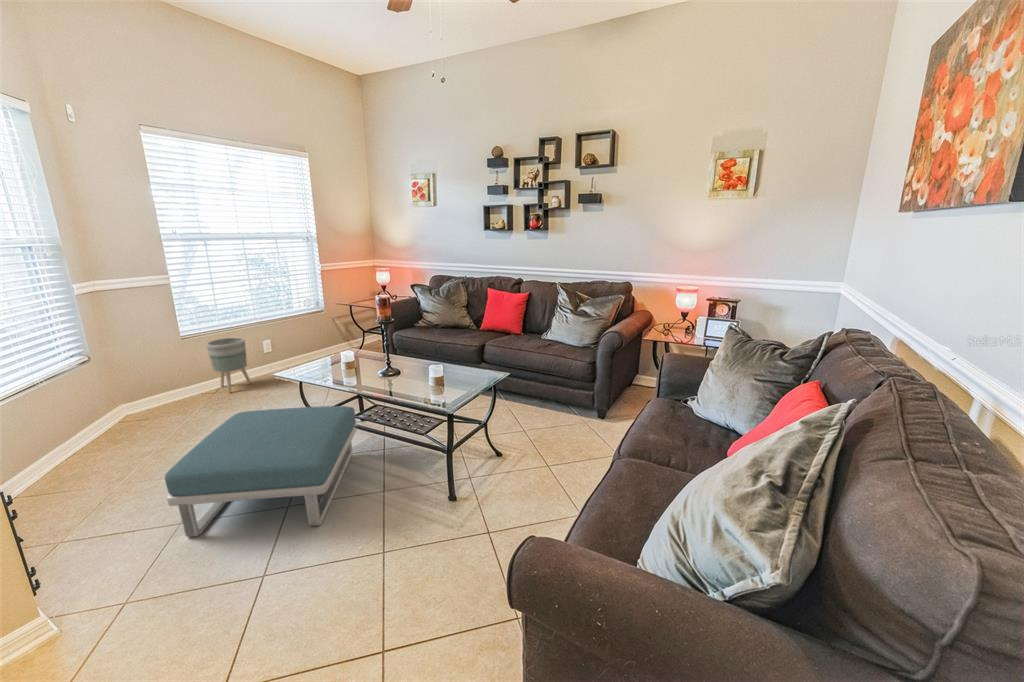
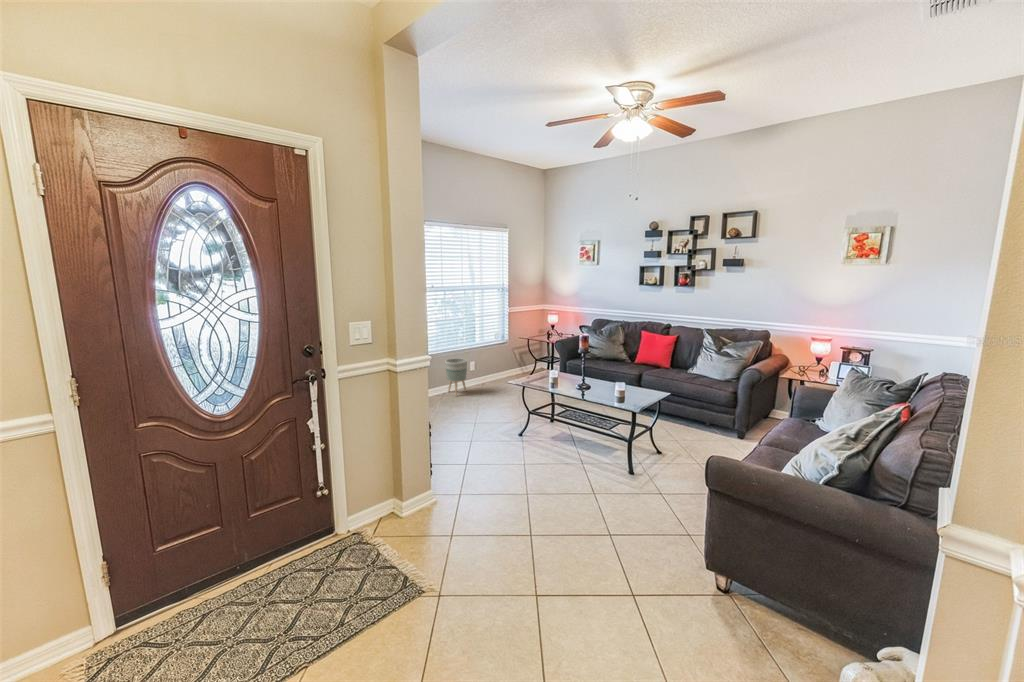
footstool: present [165,406,357,537] -> none [471,403,560,472]

